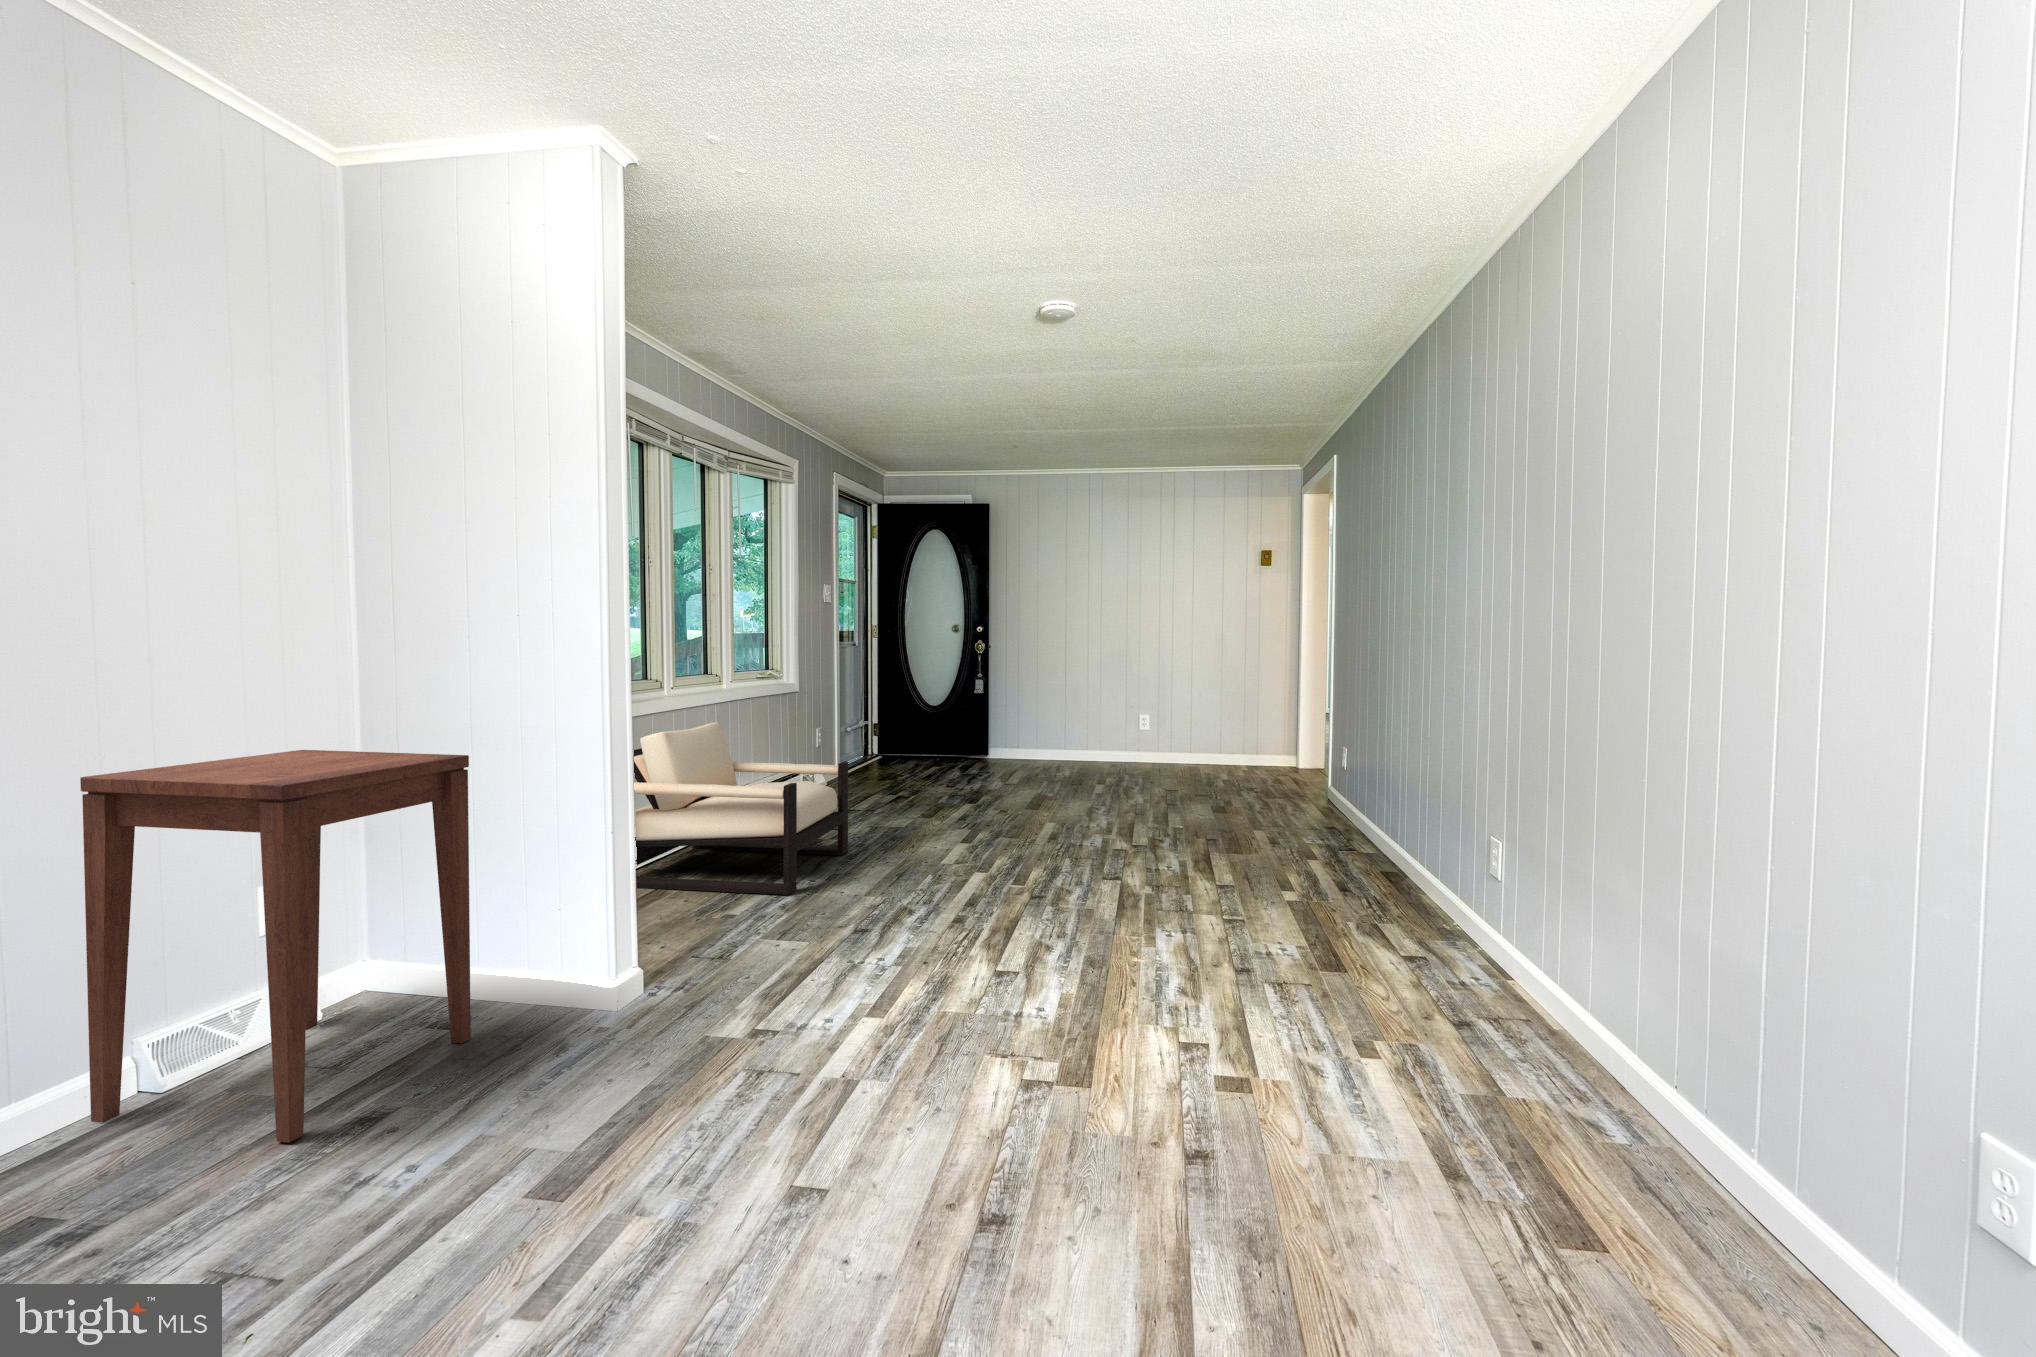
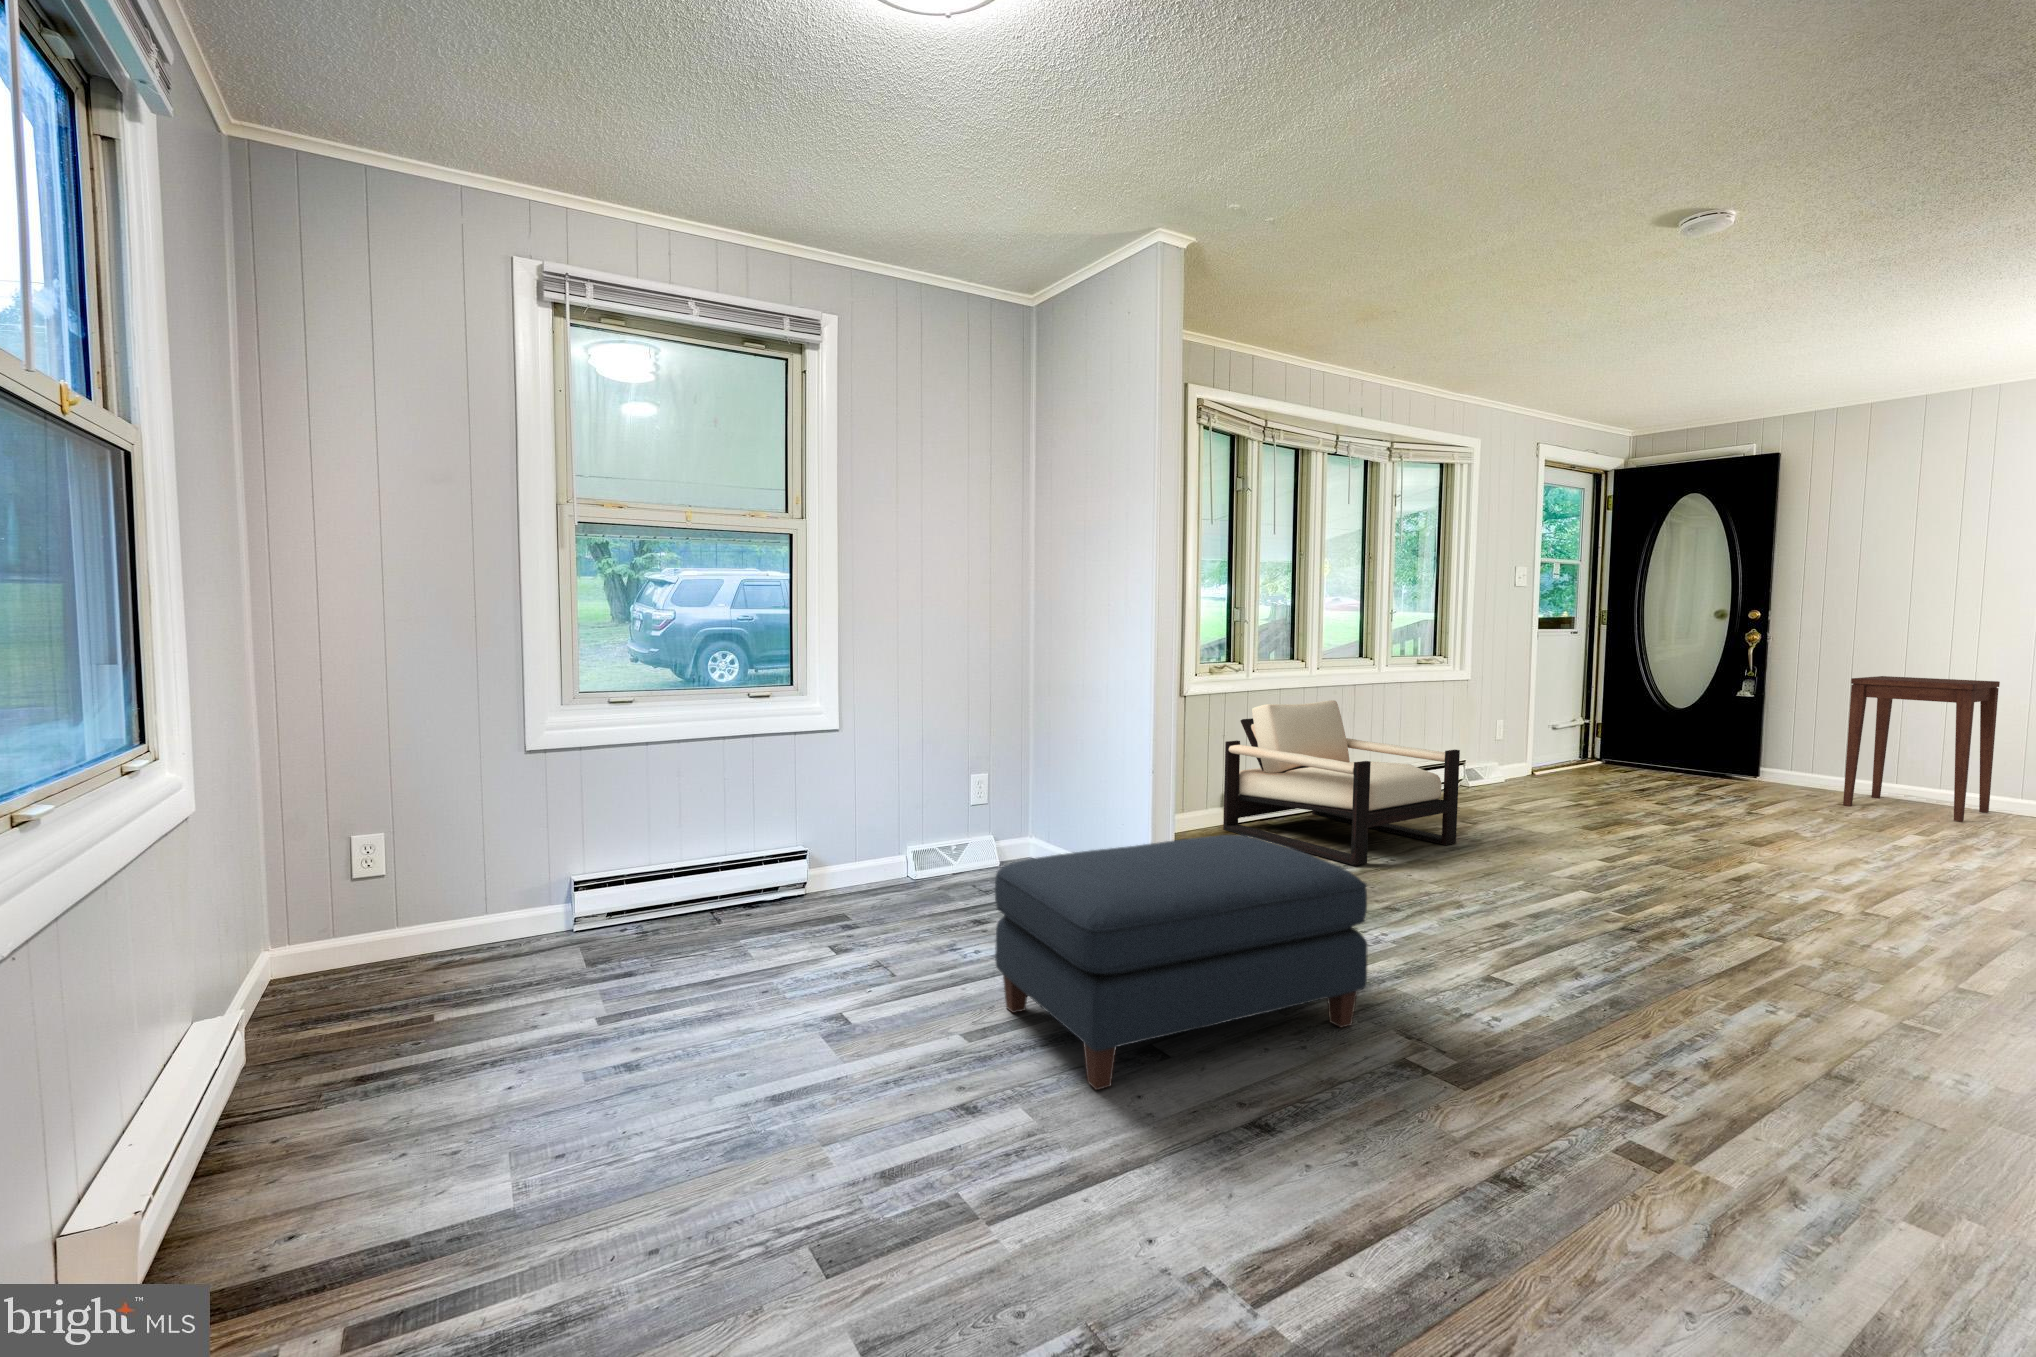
side table: present [80,750,471,1143] -> present [1843,676,2000,822]
ottoman: none [528,888,964,1285] -> present [995,835,1368,1090]

